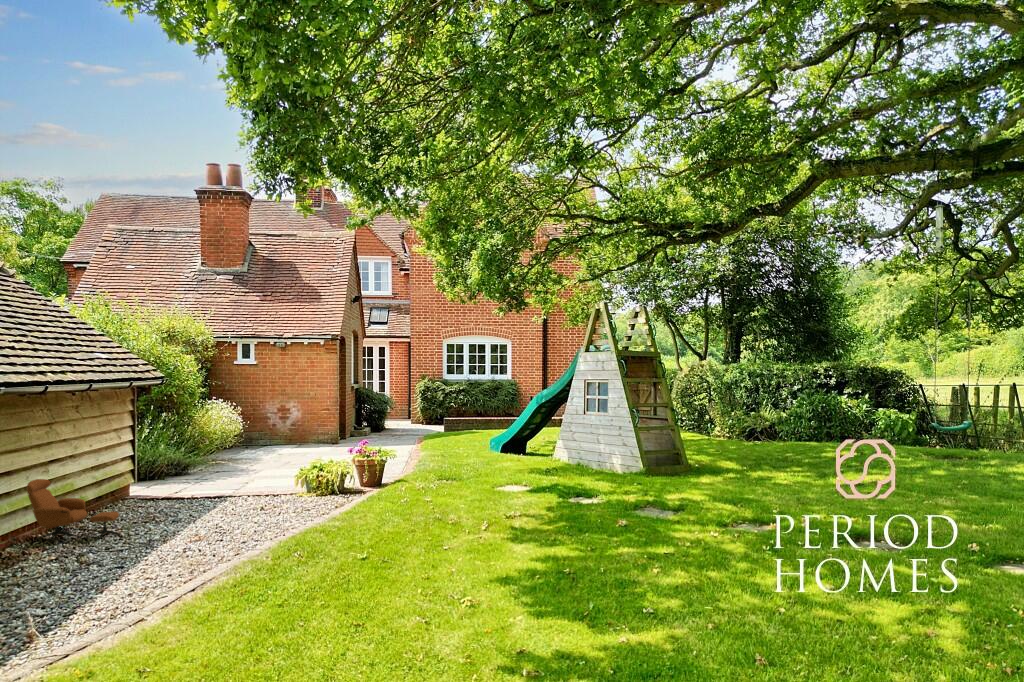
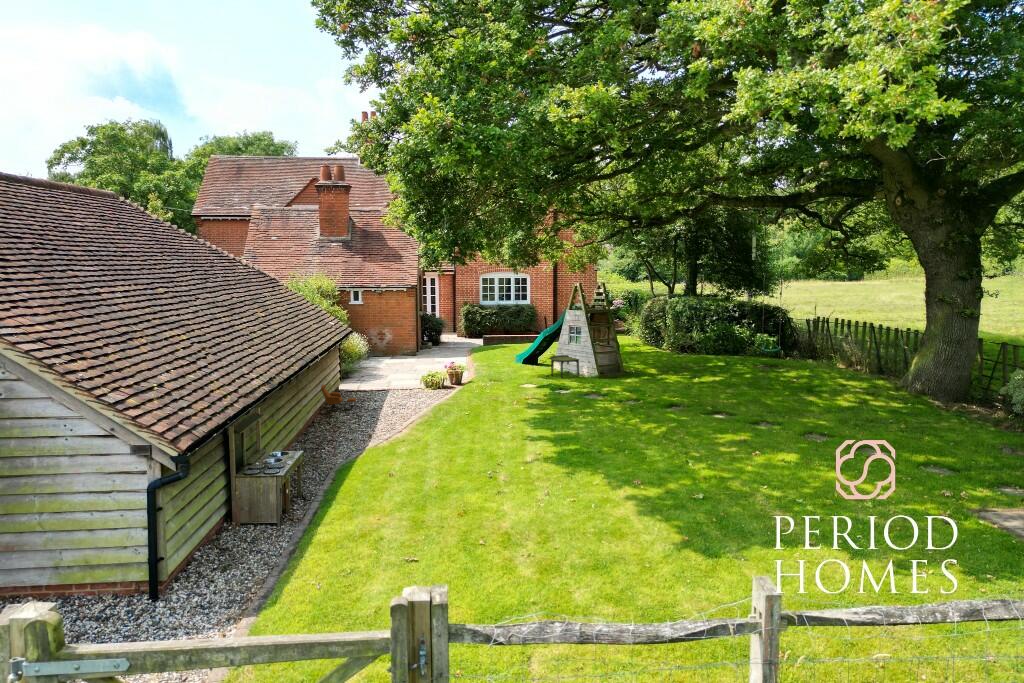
round table: none [550,435,608,476] -> present [550,355,579,378]

